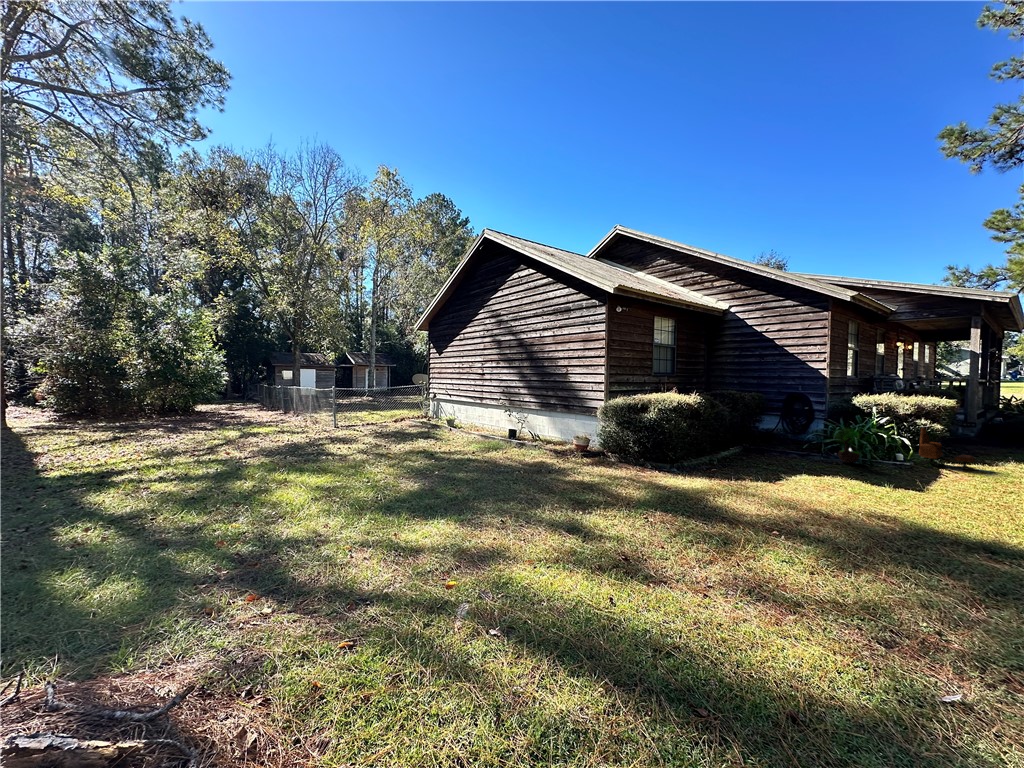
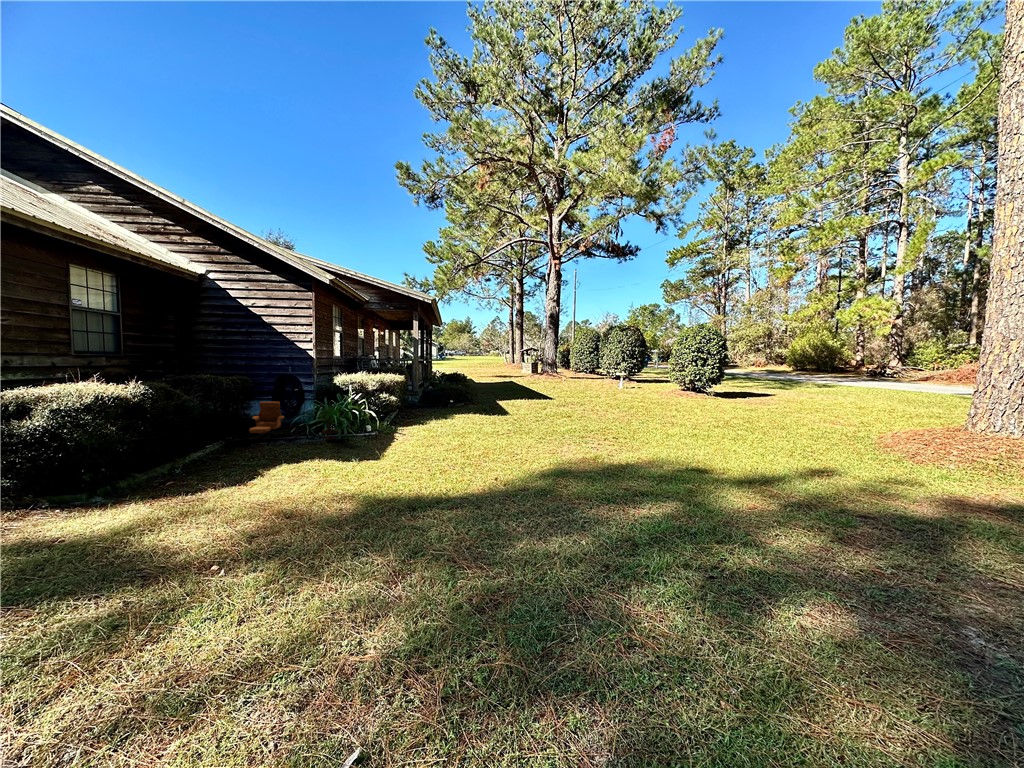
lounge chair: present [919,428,978,471] -> present [249,402,284,441]

